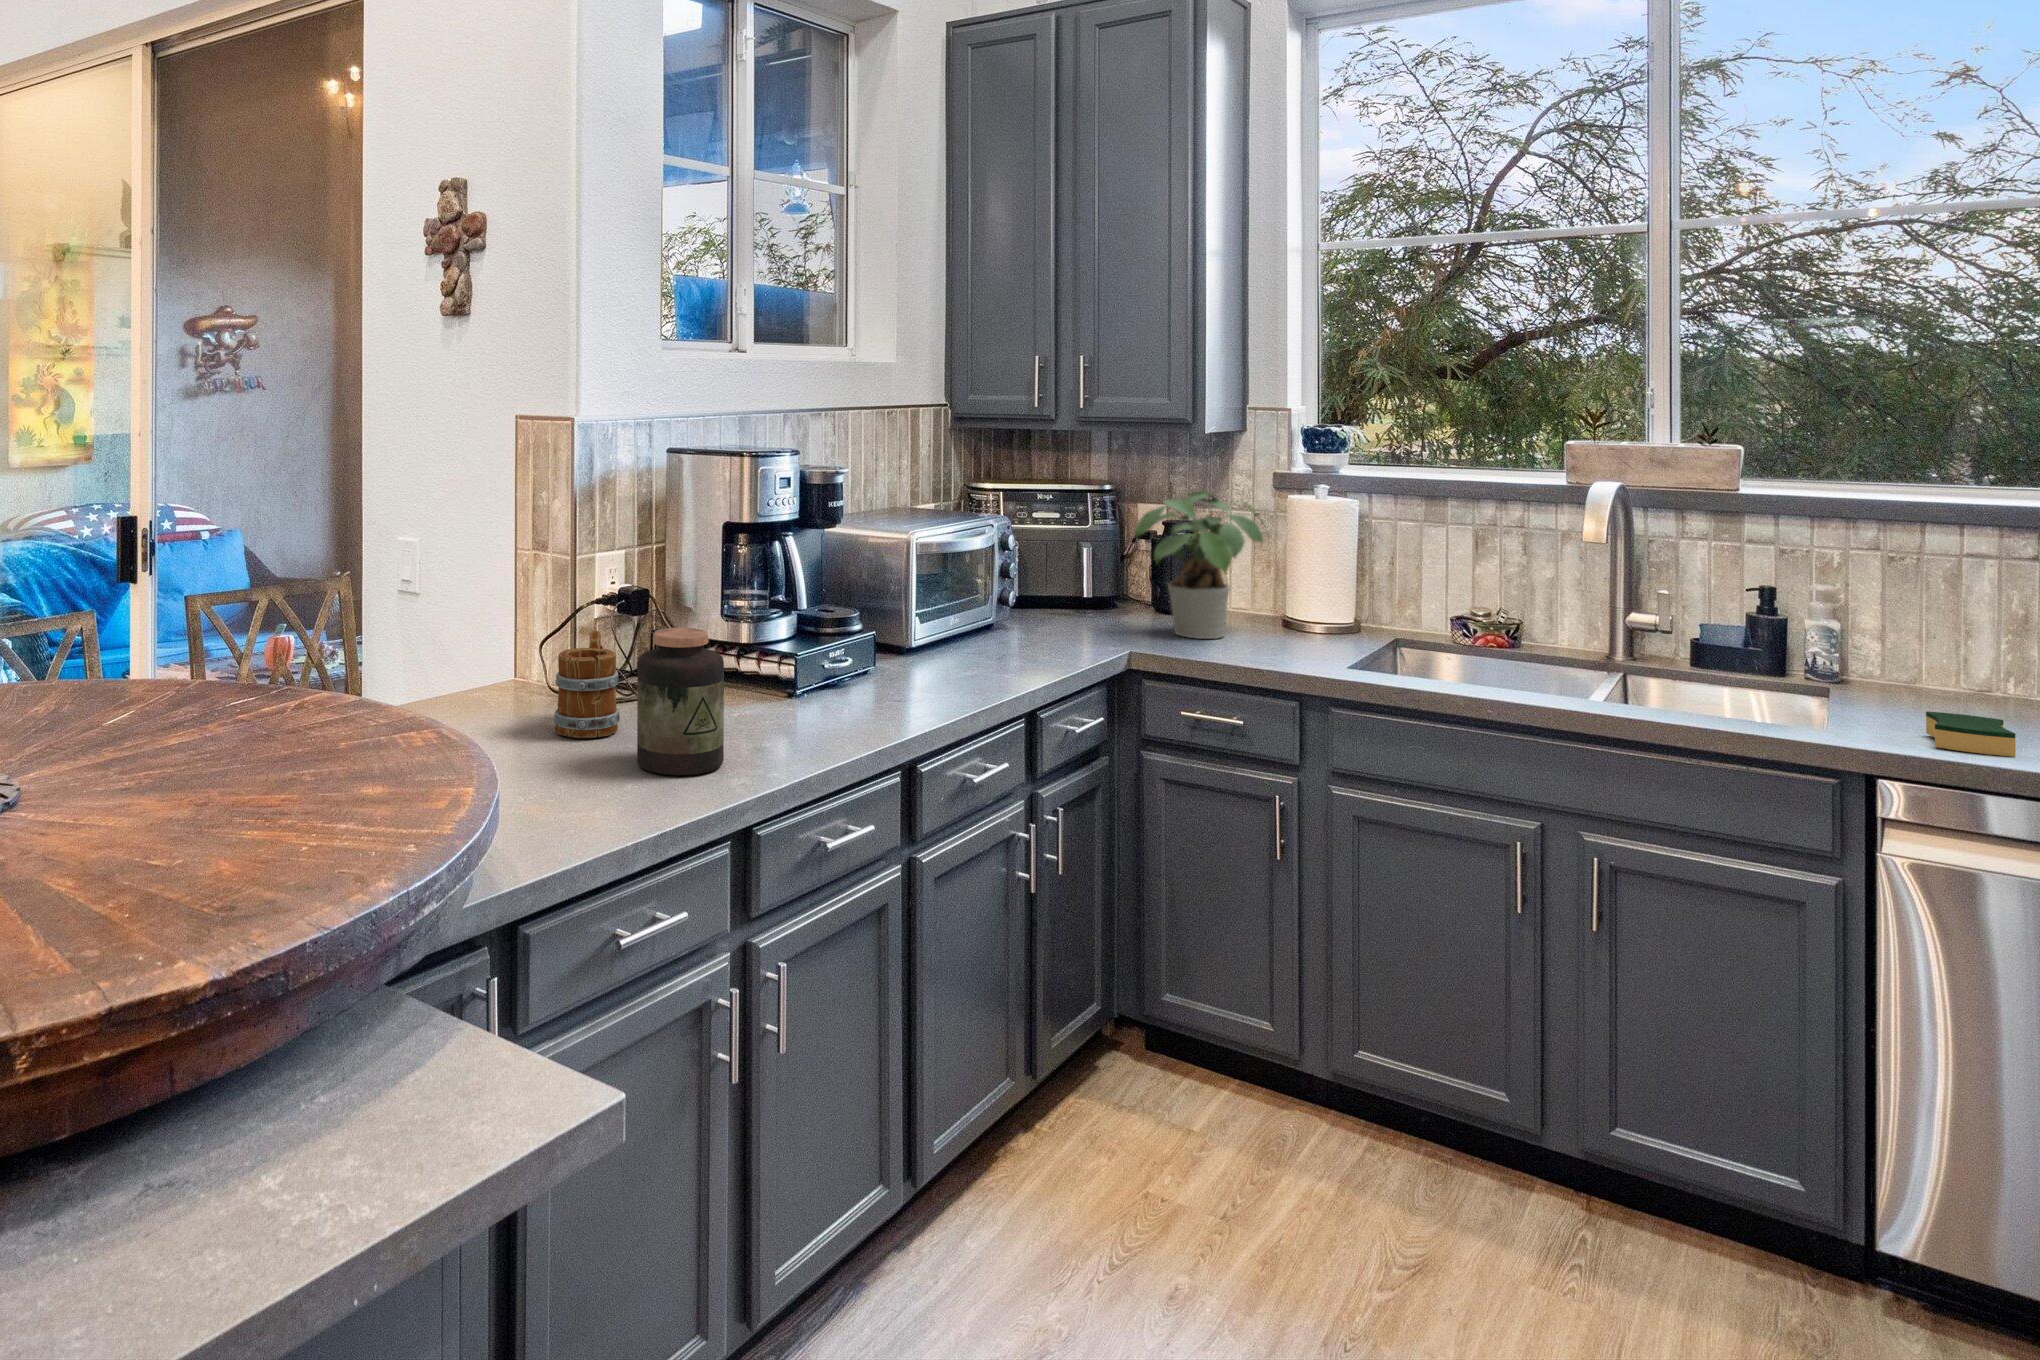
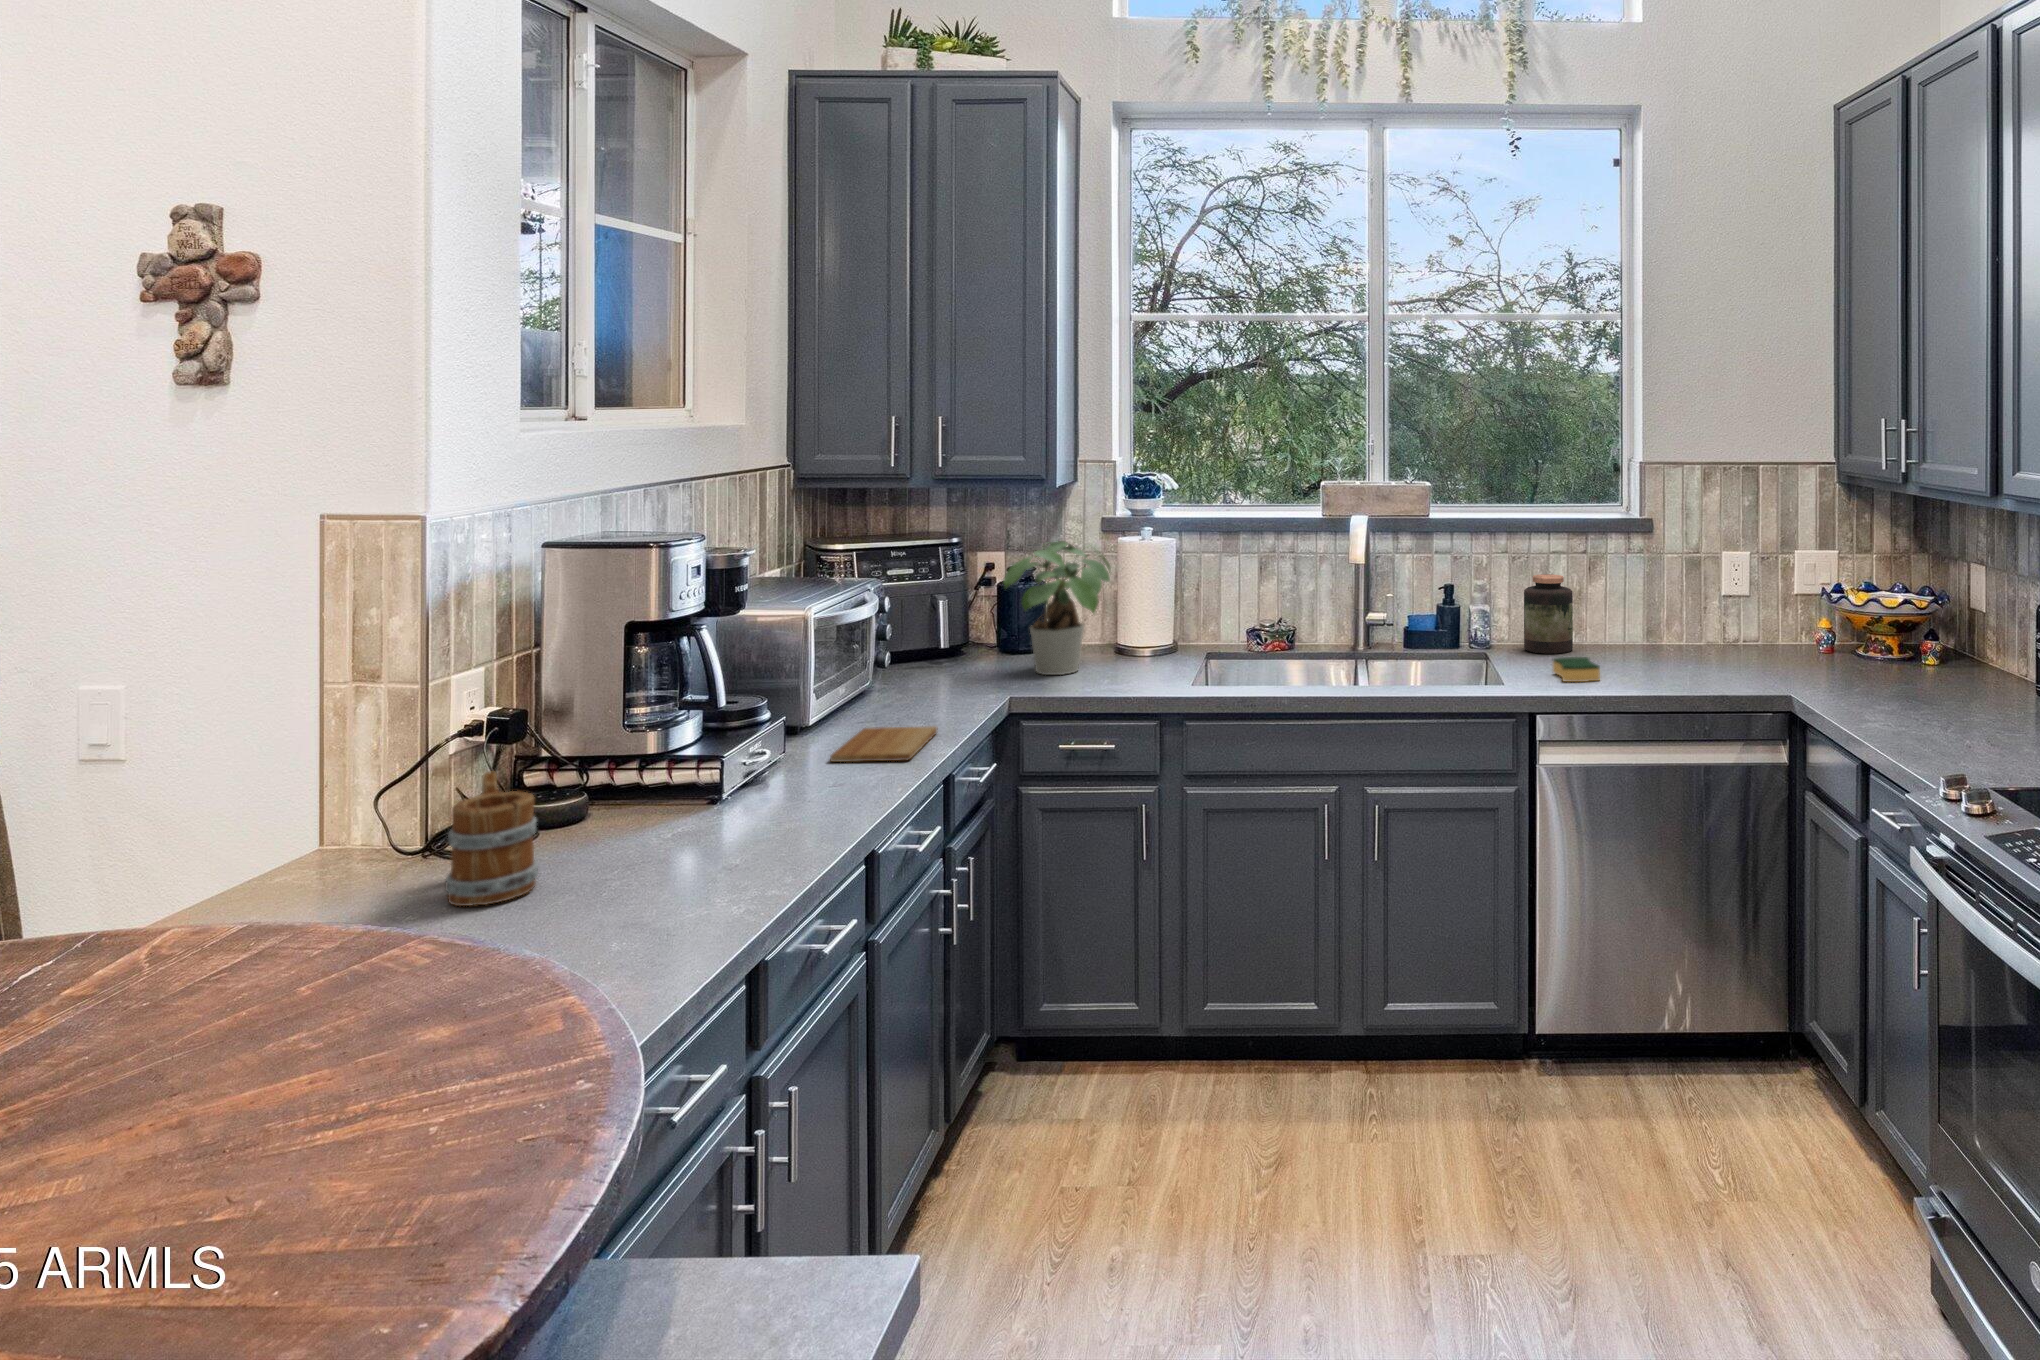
jar: present [637,628,724,775] -> present [1524,574,1573,654]
cutting board: none [911,657,1028,692] -> present [830,726,937,762]

